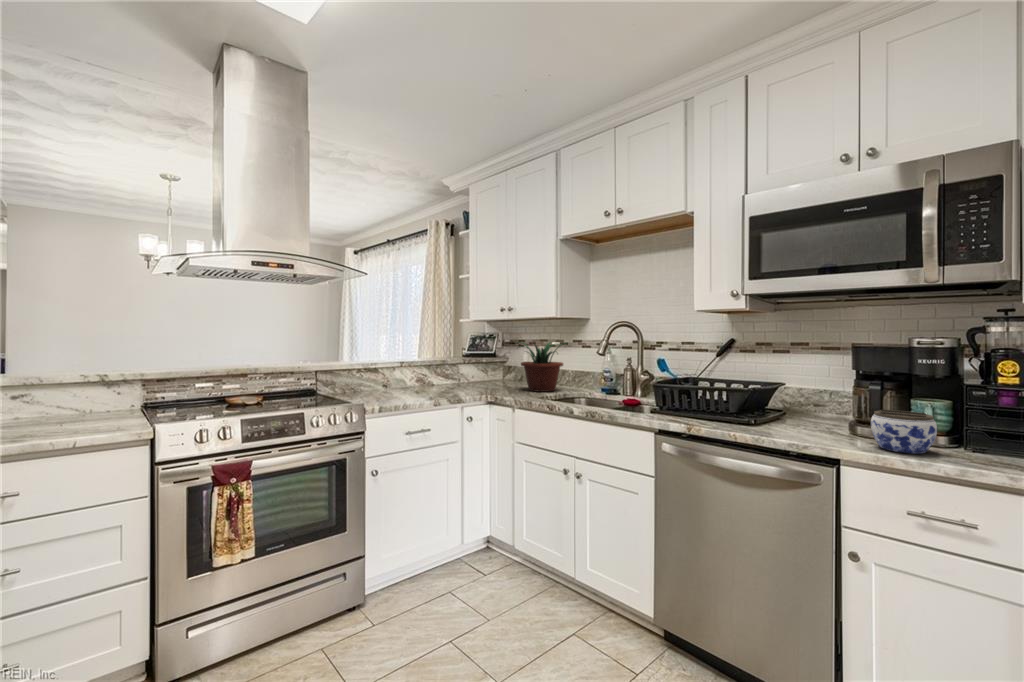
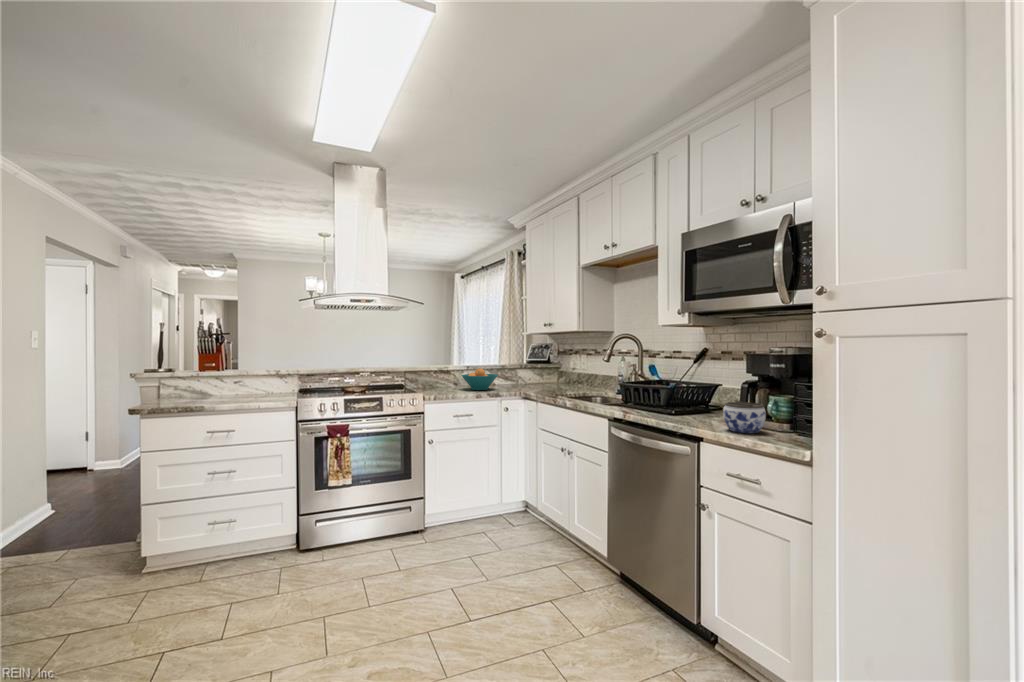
potted plant: present [517,342,565,392] -> none [551,351,593,391]
fruit bowl: none [402,366,452,395] -> present [462,368,498,390]

